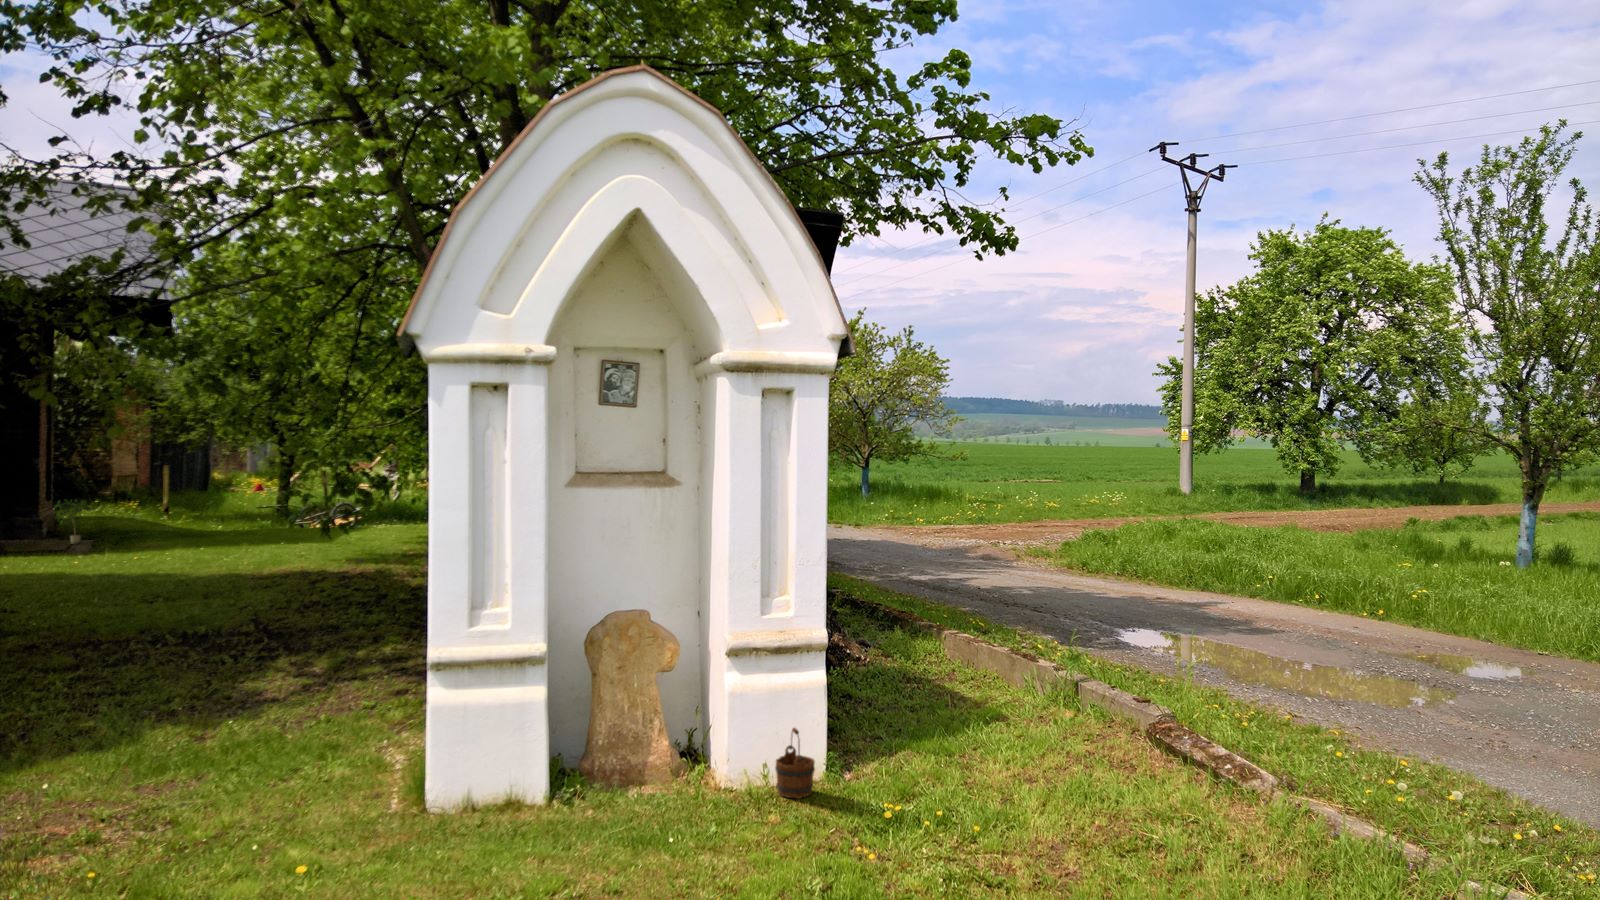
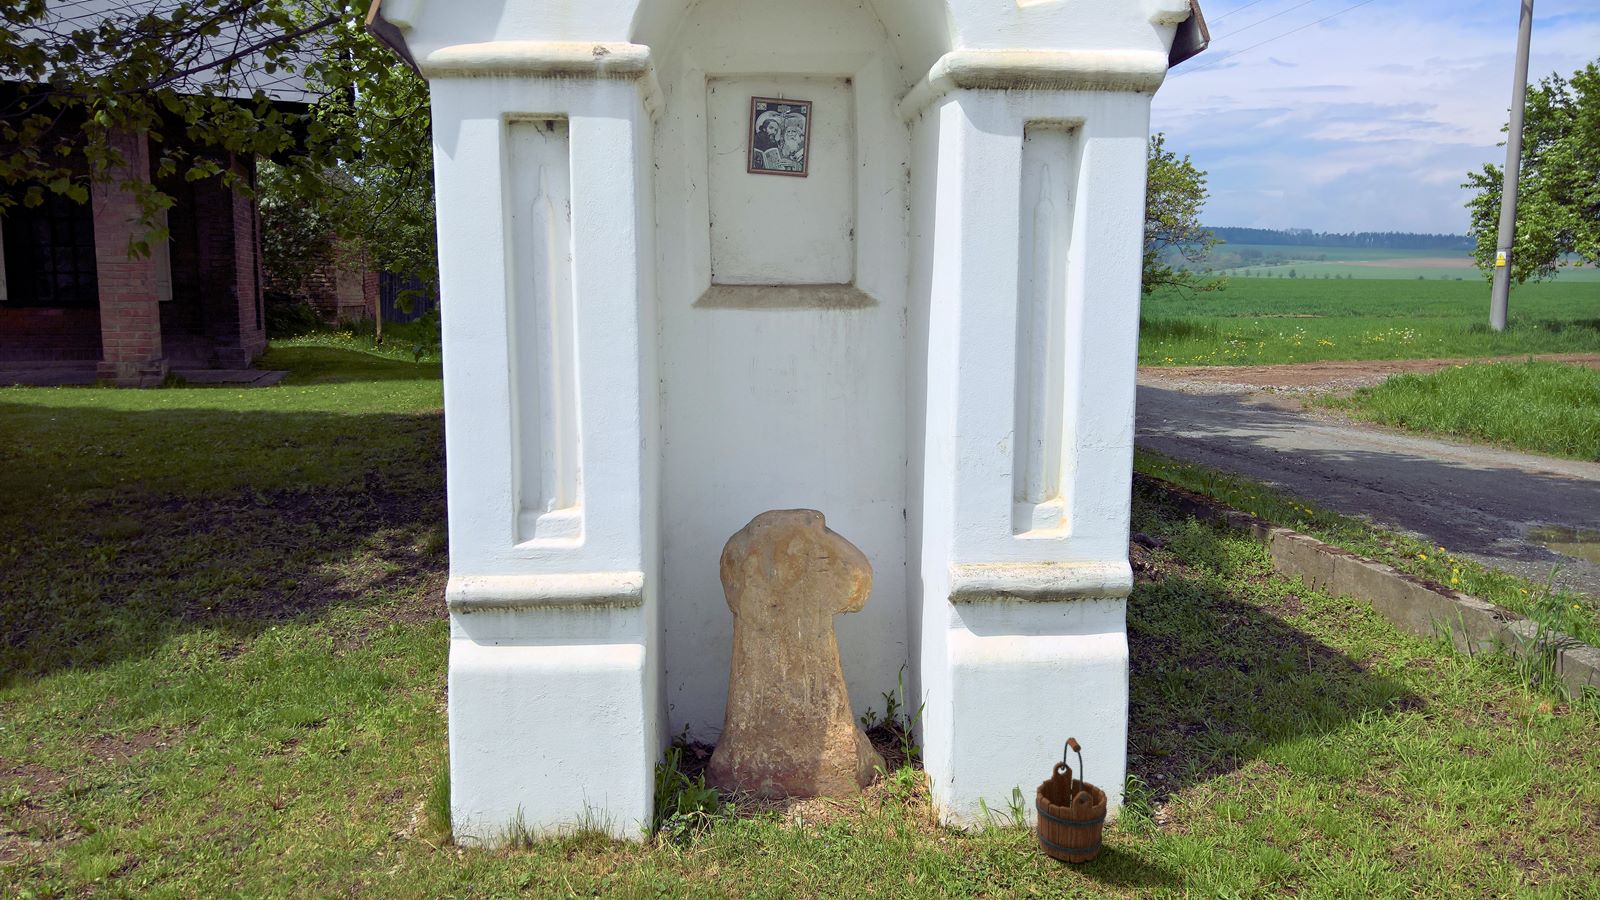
potted plant: present [55,499,94,544] -> none [254,328,295,375]

